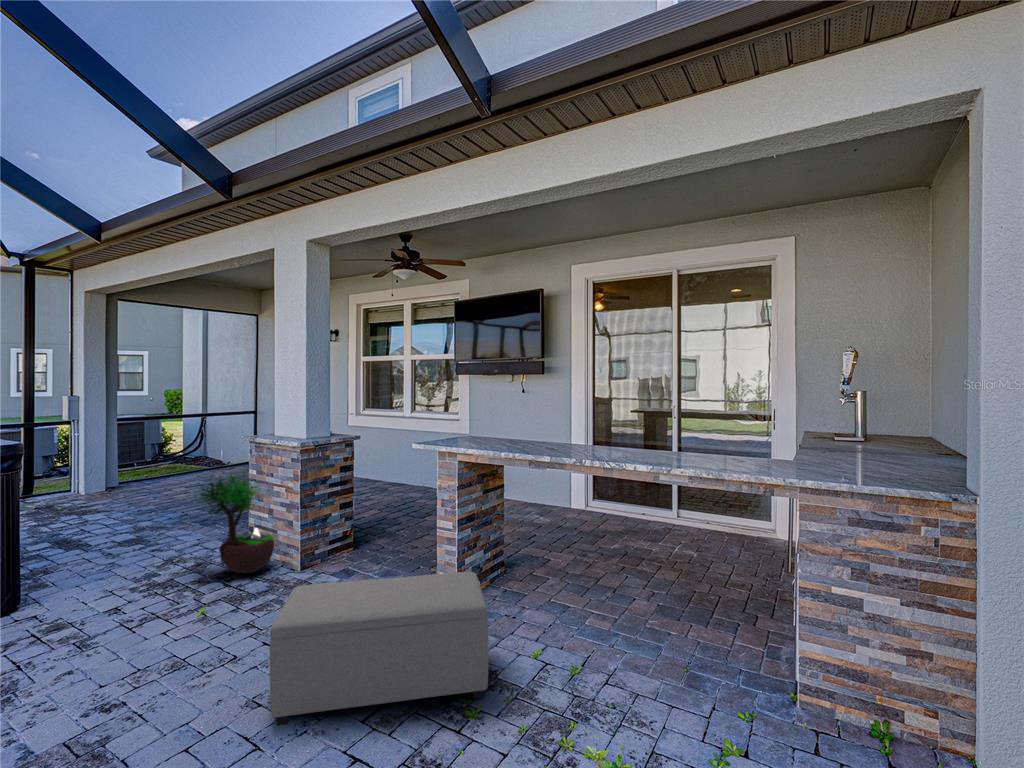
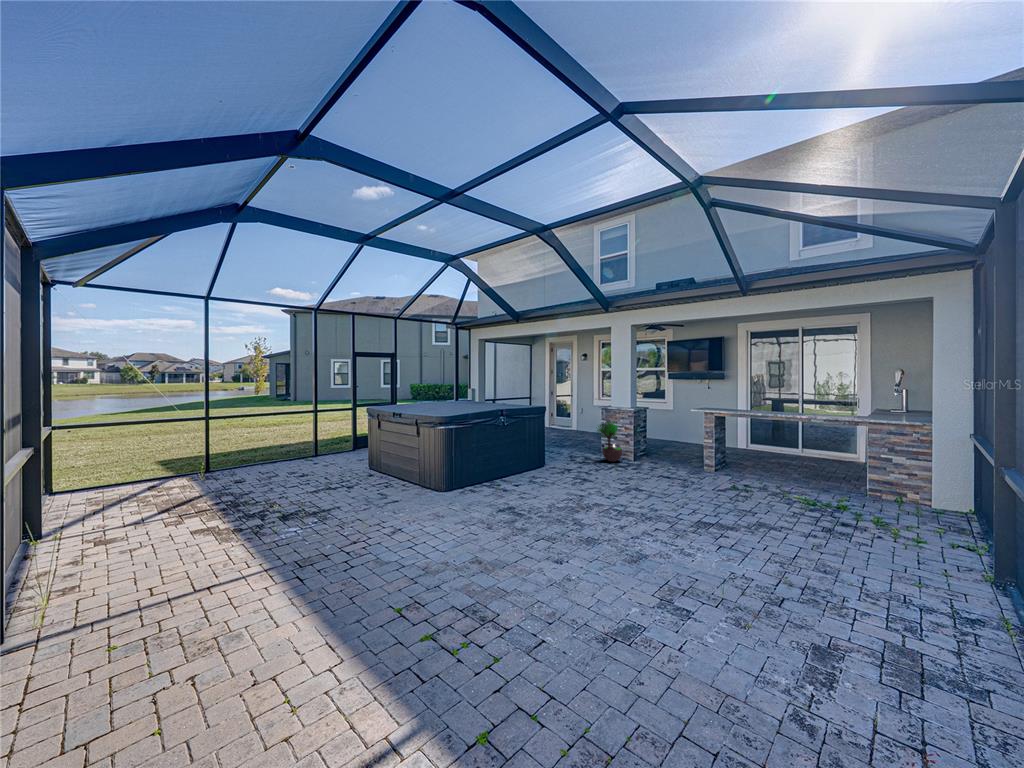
ottoman: present [270,572,489,725] -> none [677,453,753,489]

